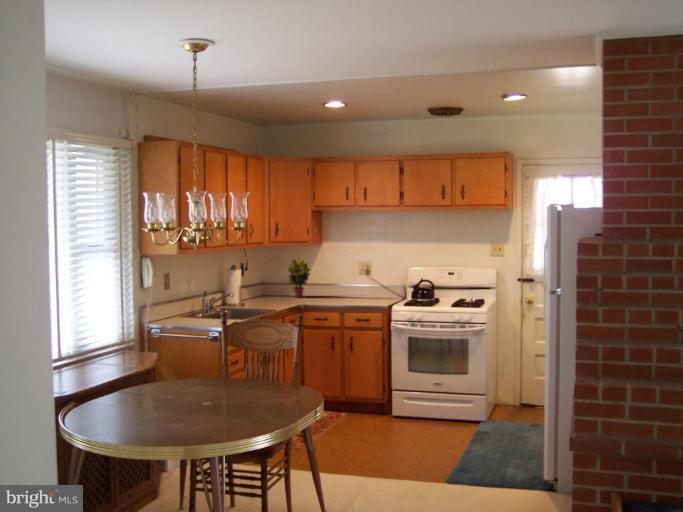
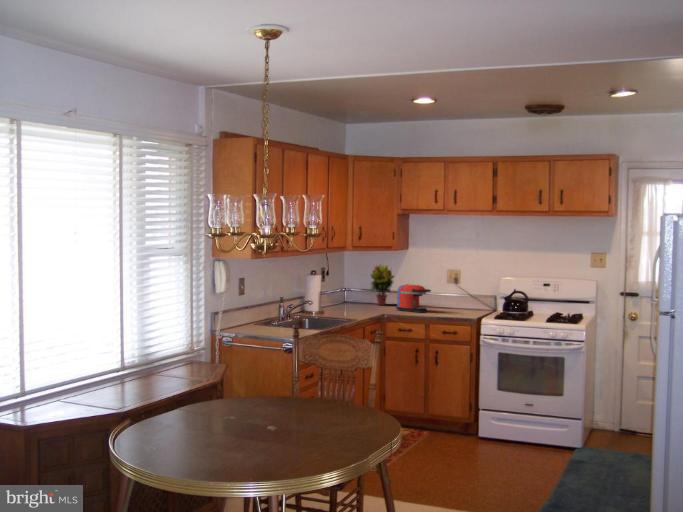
coffee maker: none [313,276,346,302] -> present [396,284,431,312]

